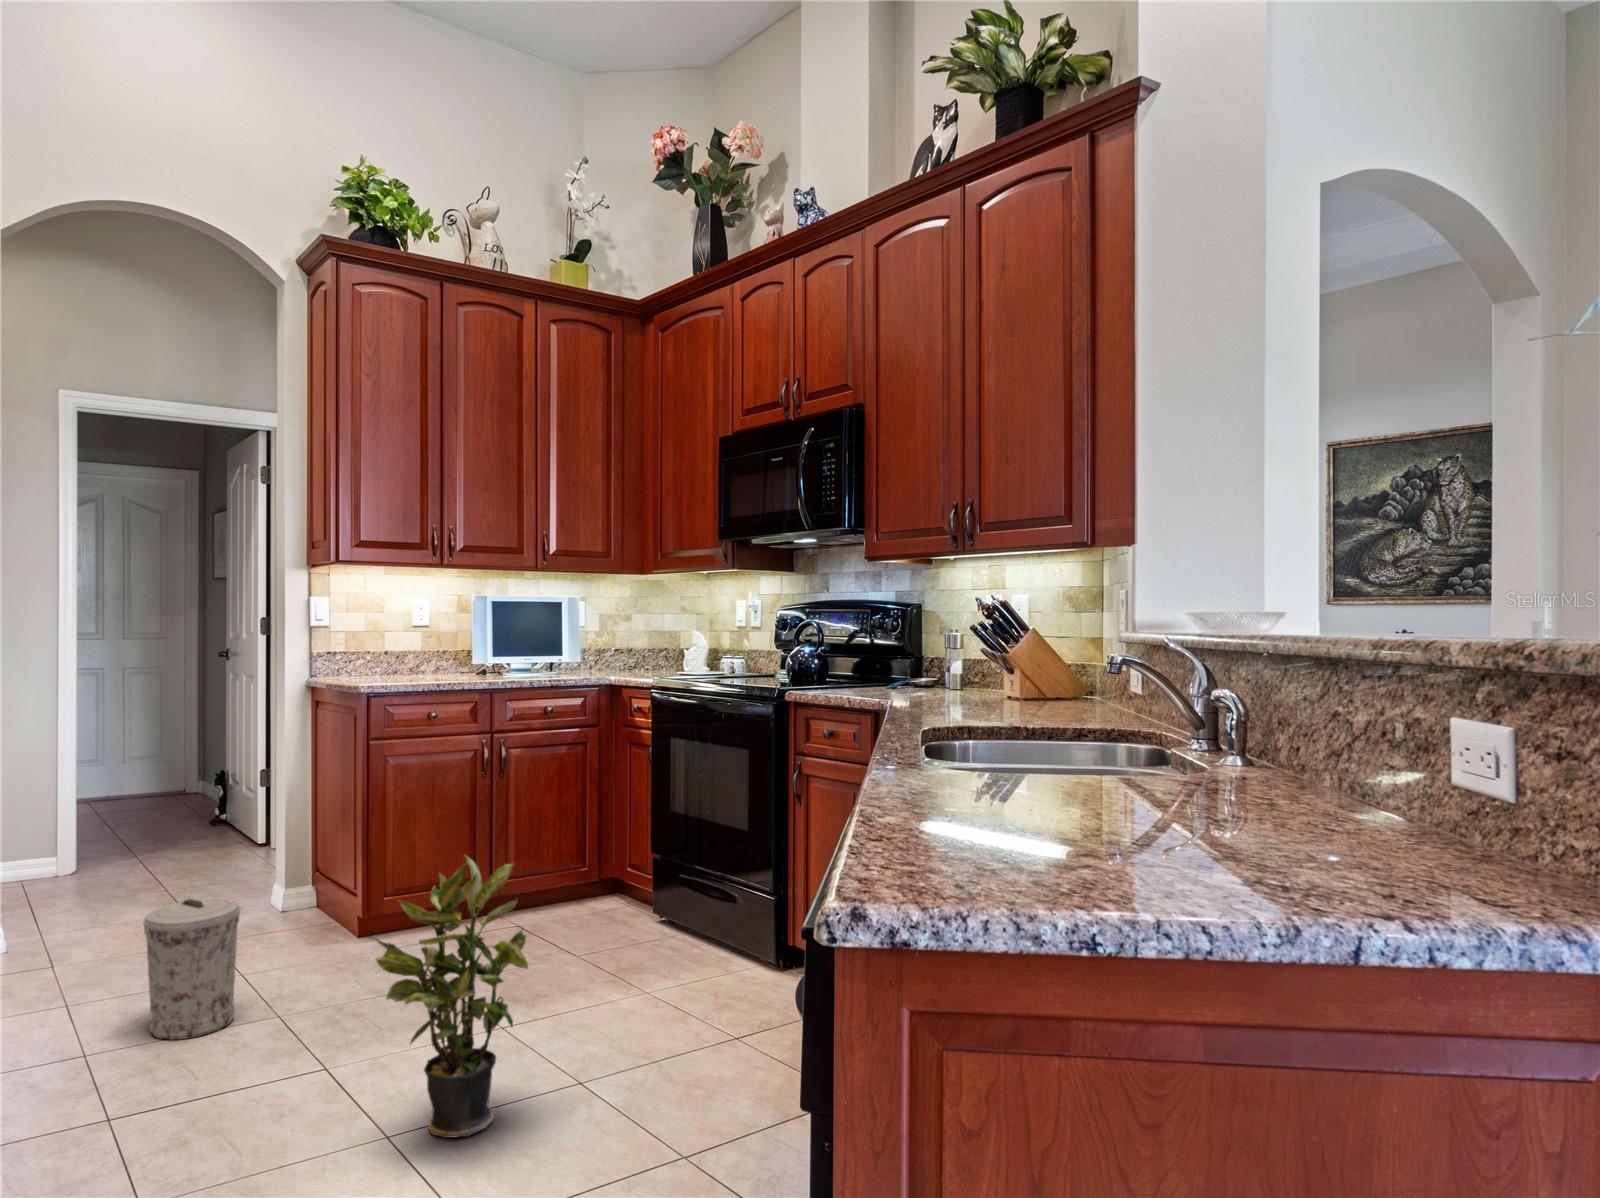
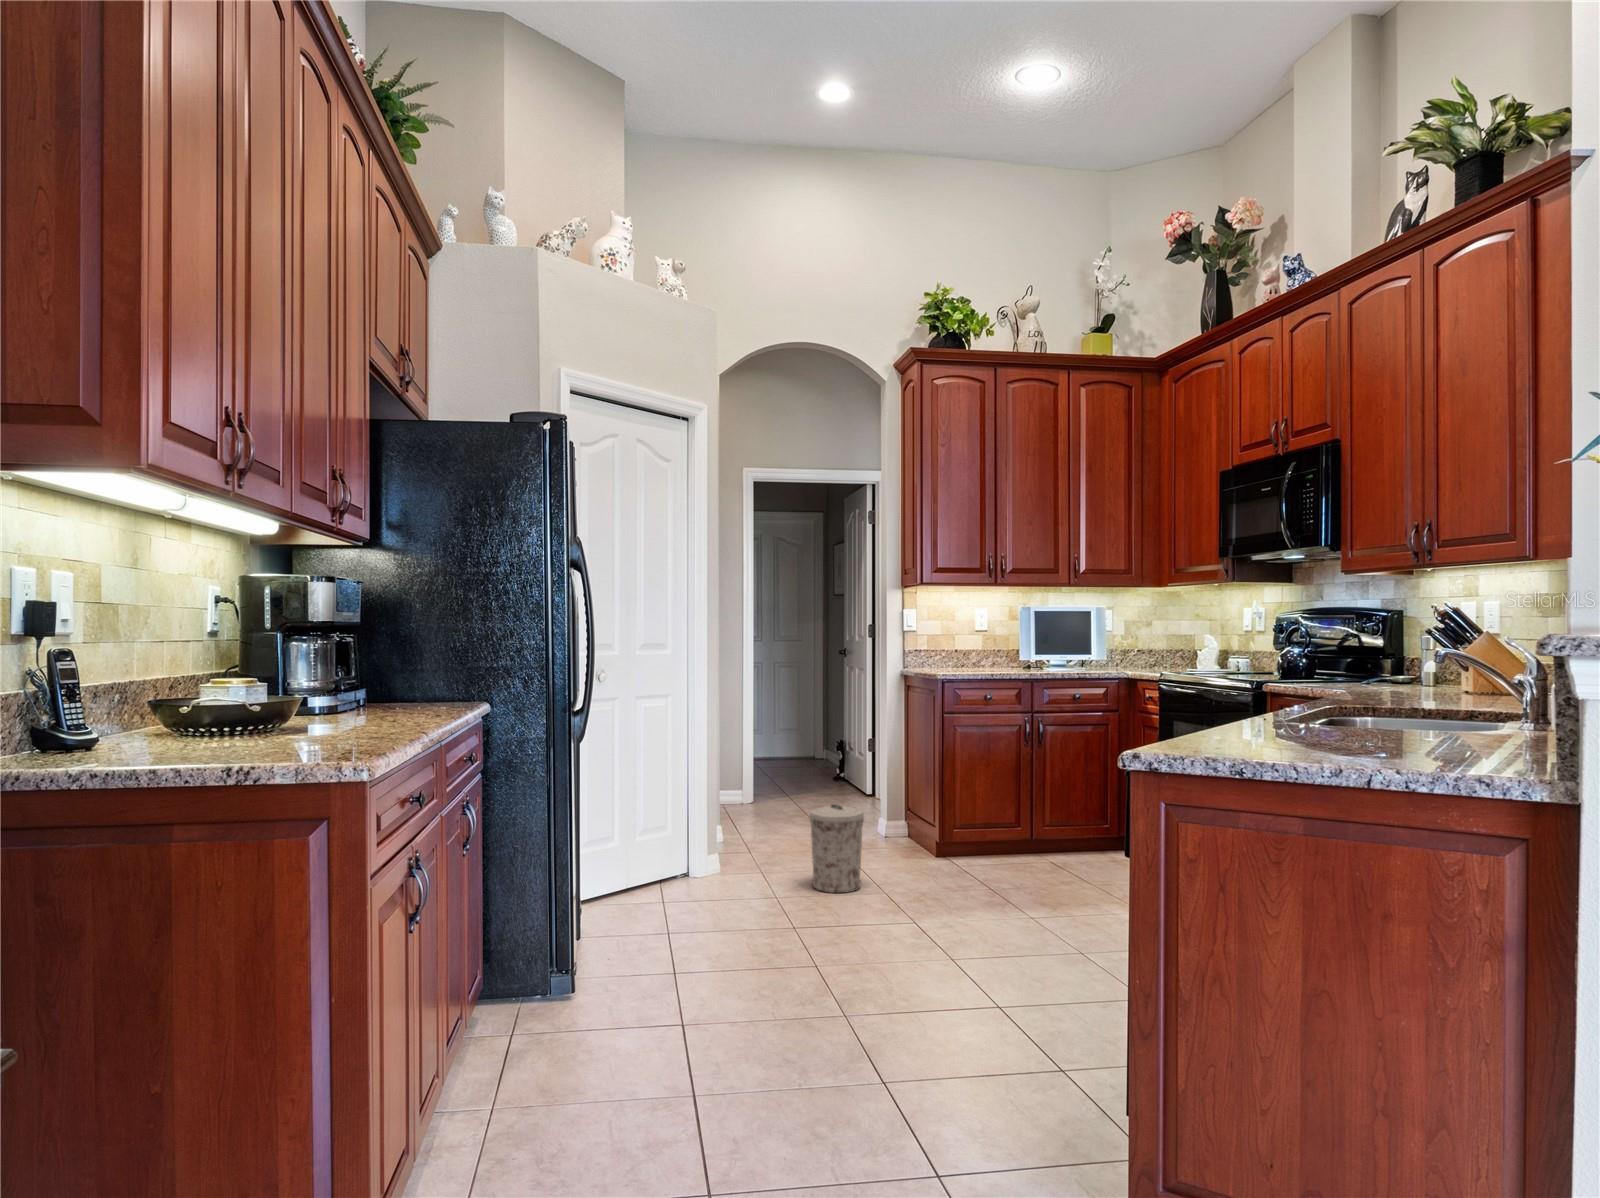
potted plant: present [376,857,528,1138] -> none [949,780,1048,969]

